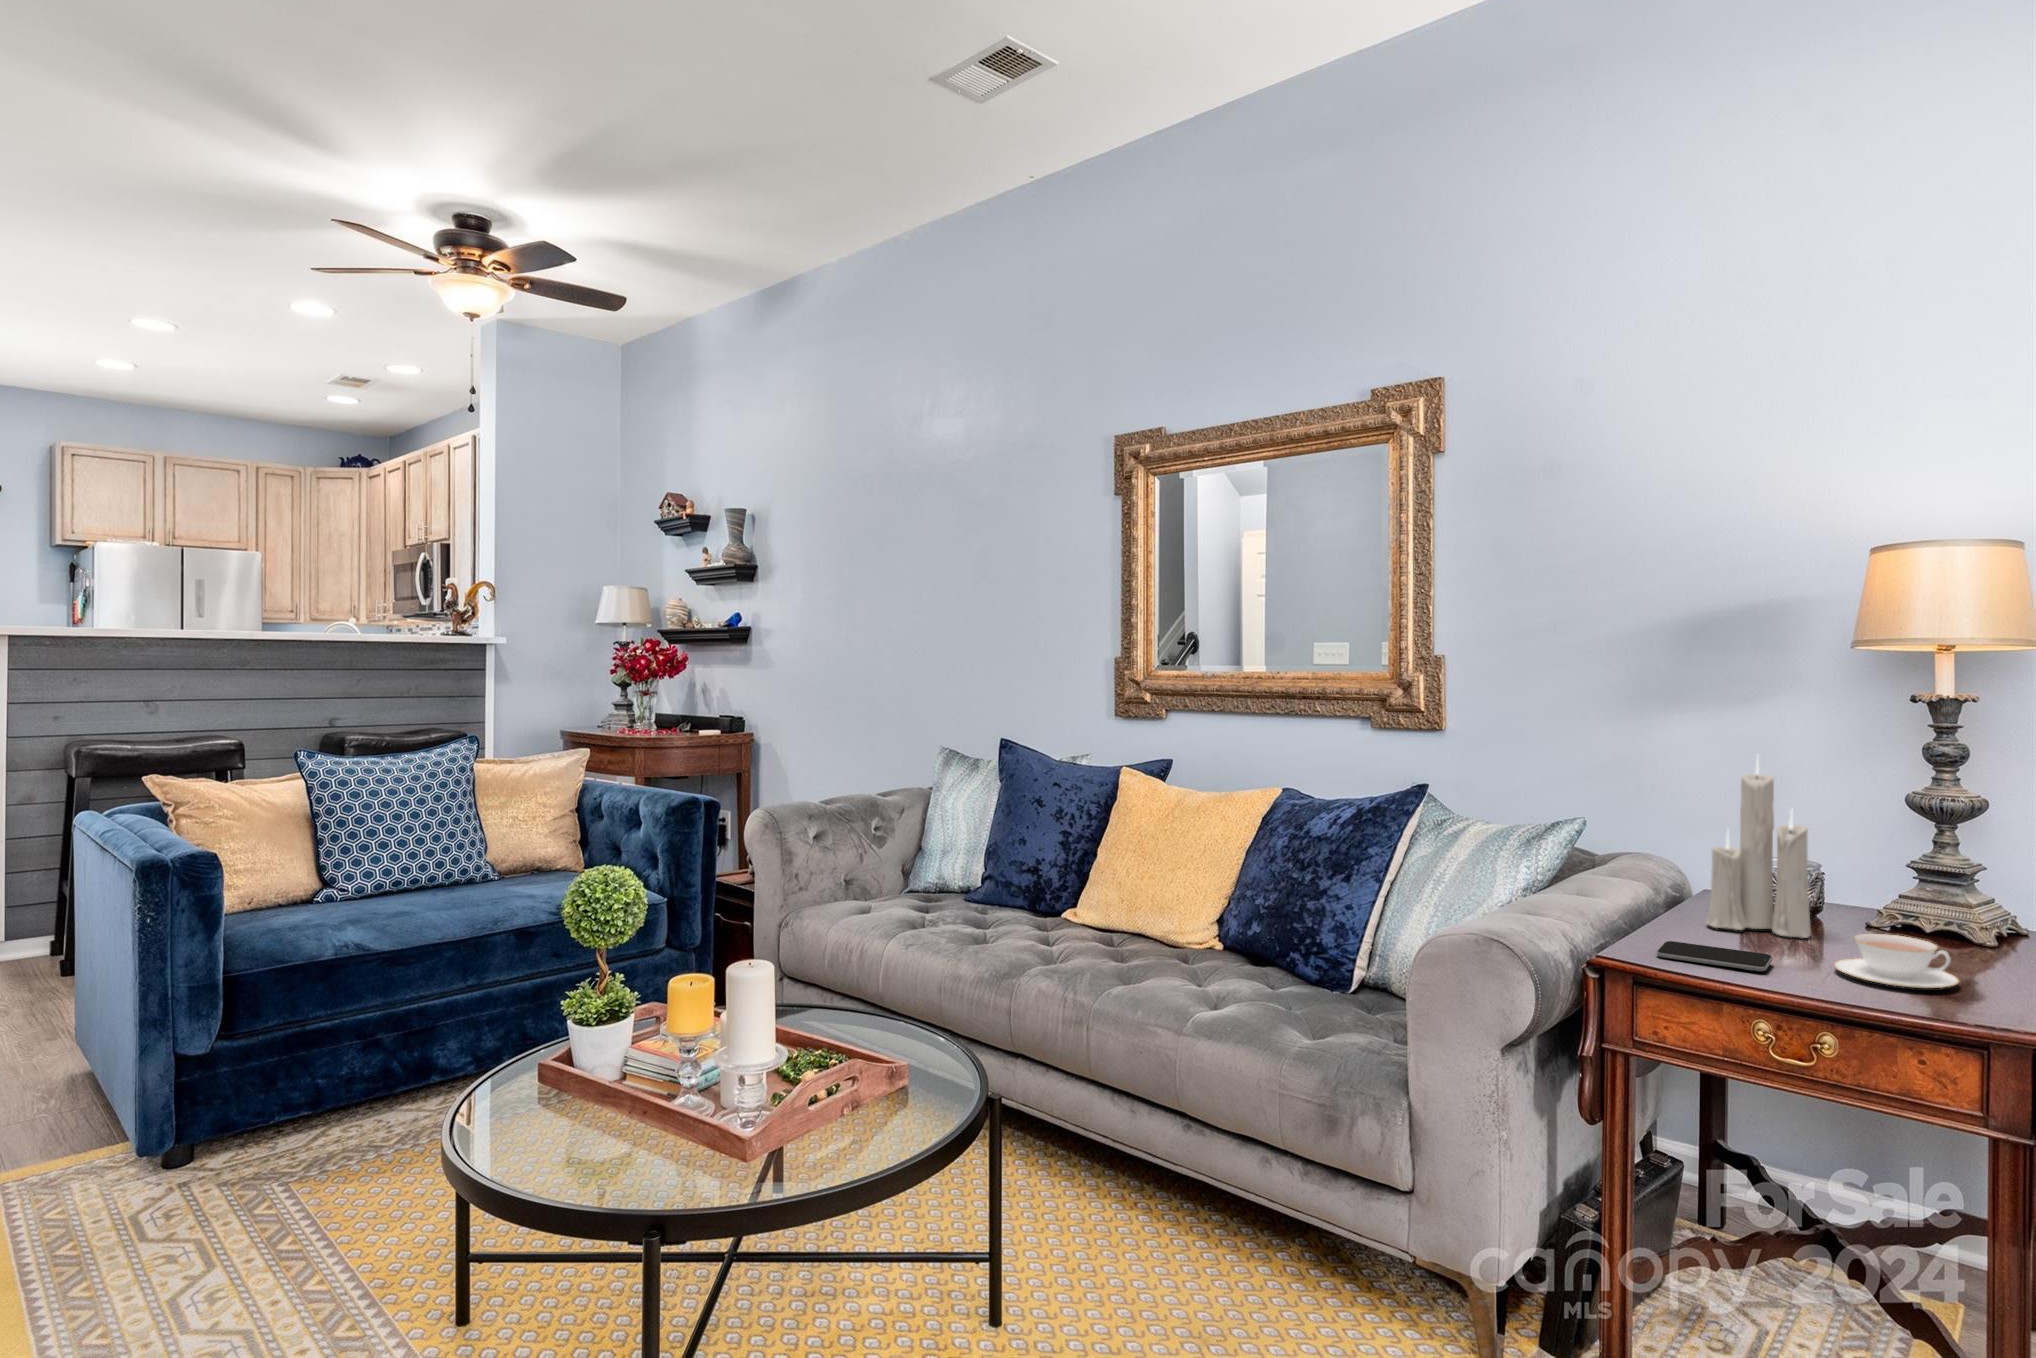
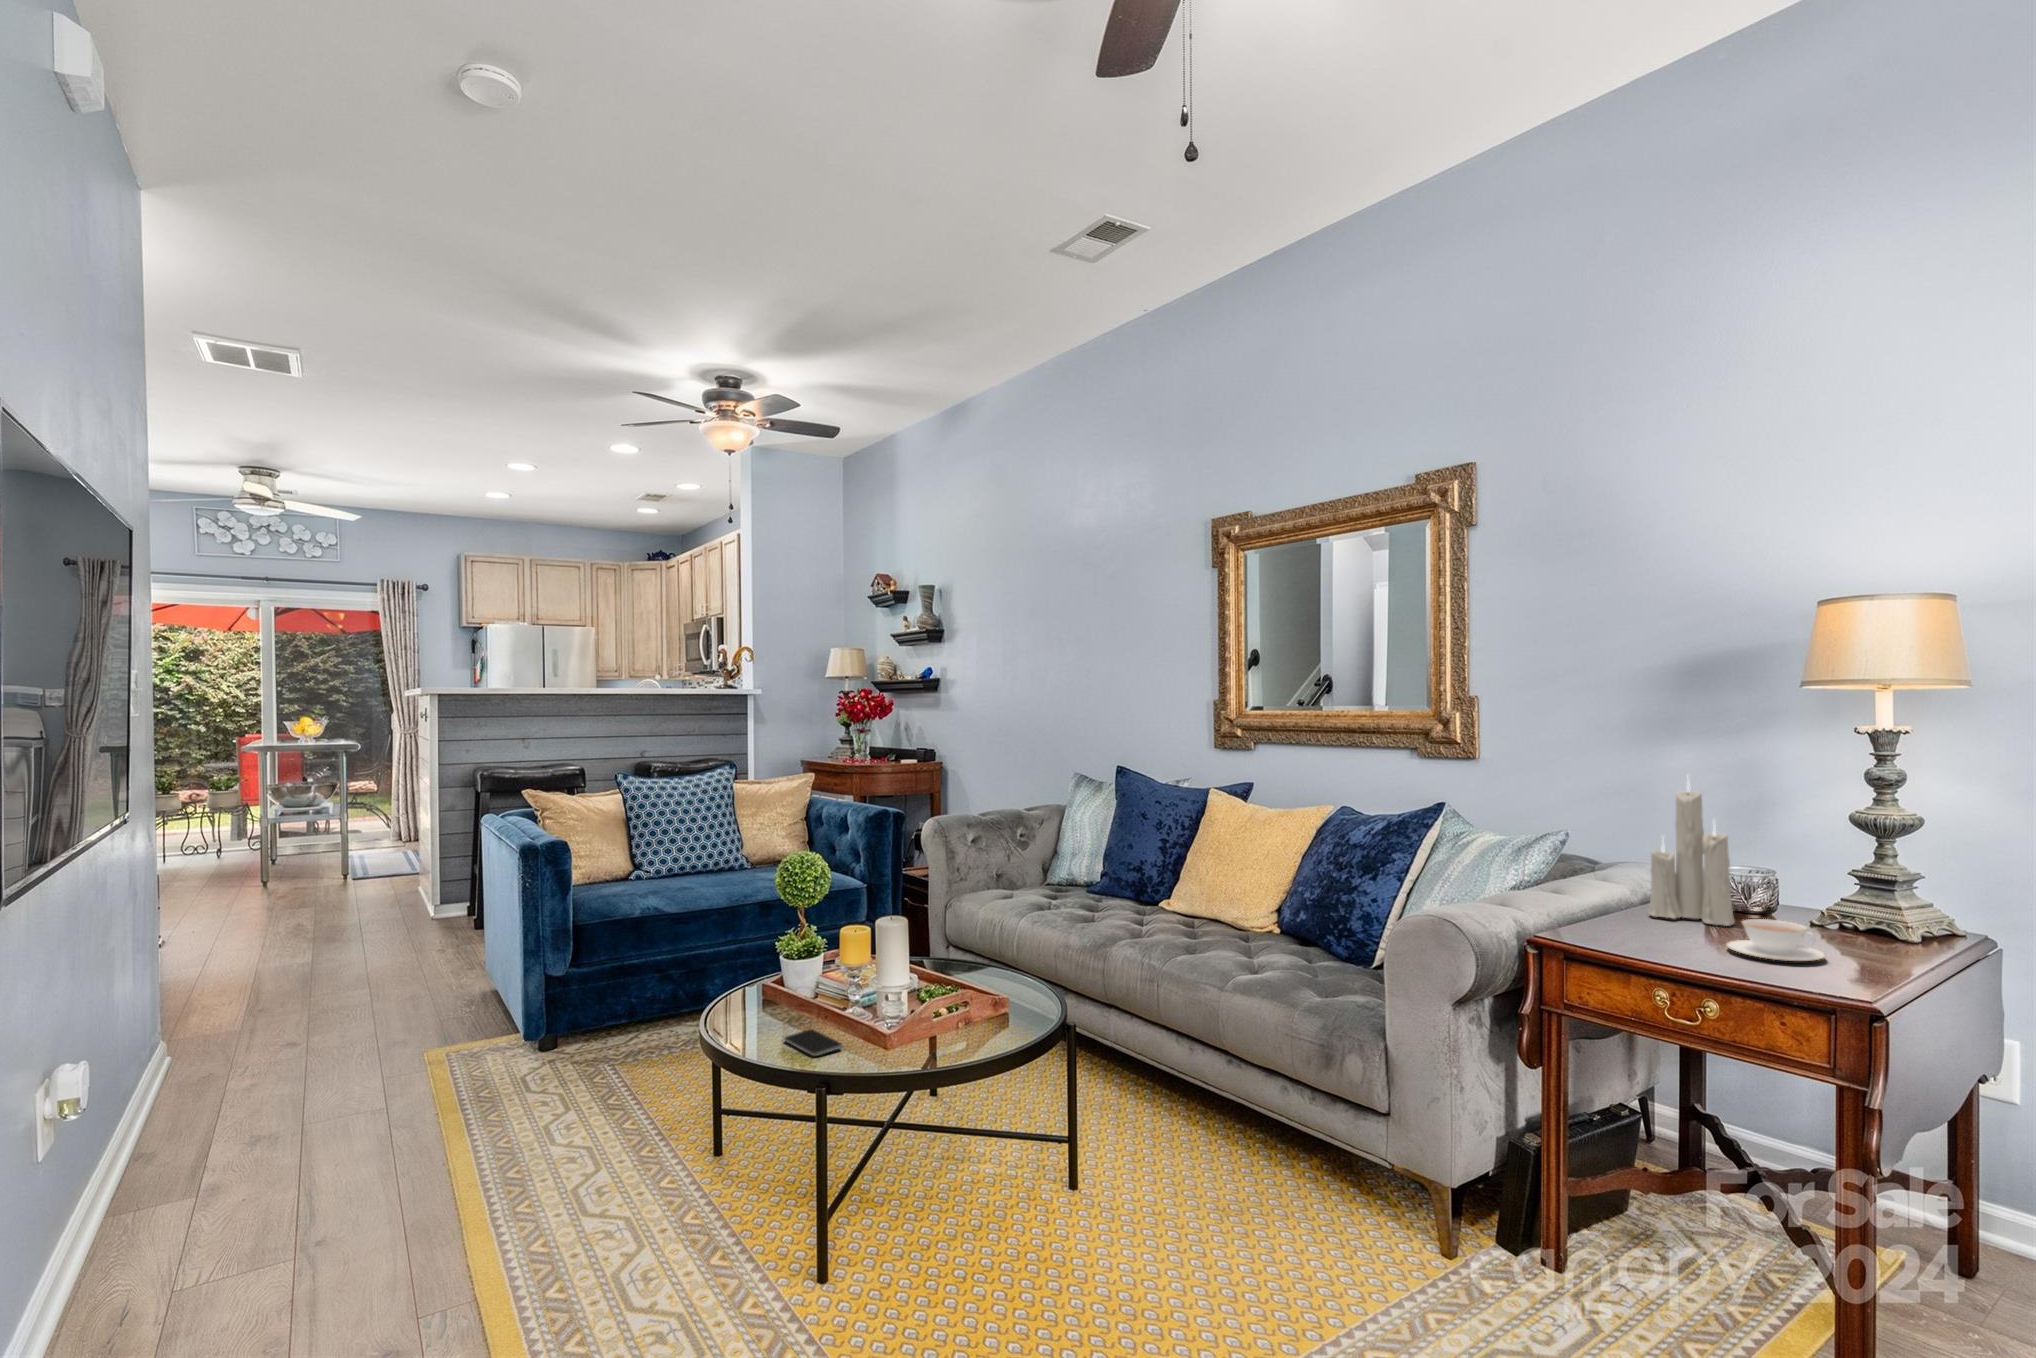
smartphone: present [1657,941,1773,971] -> present [784,1029,843,1056]

